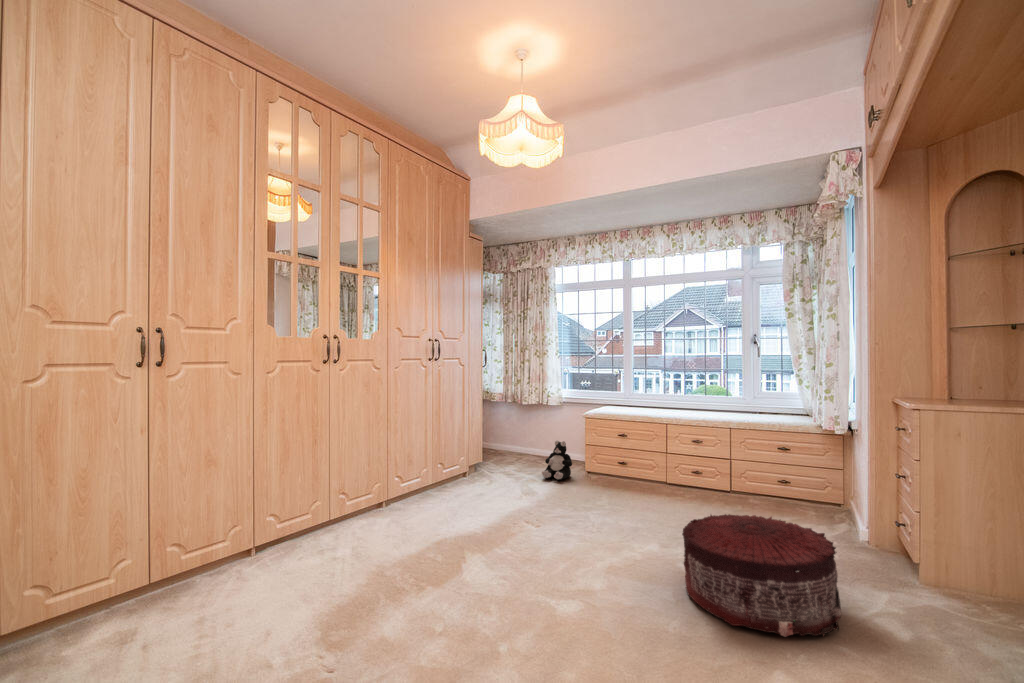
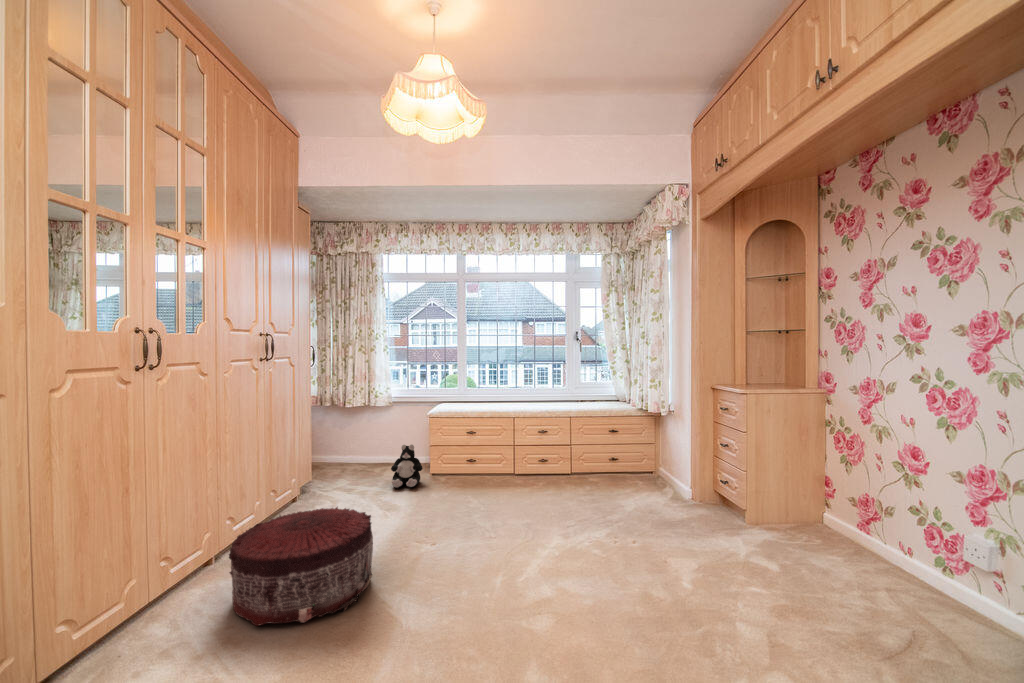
pouf: present [682,514,841,637] -> present [229,507,373,626]

